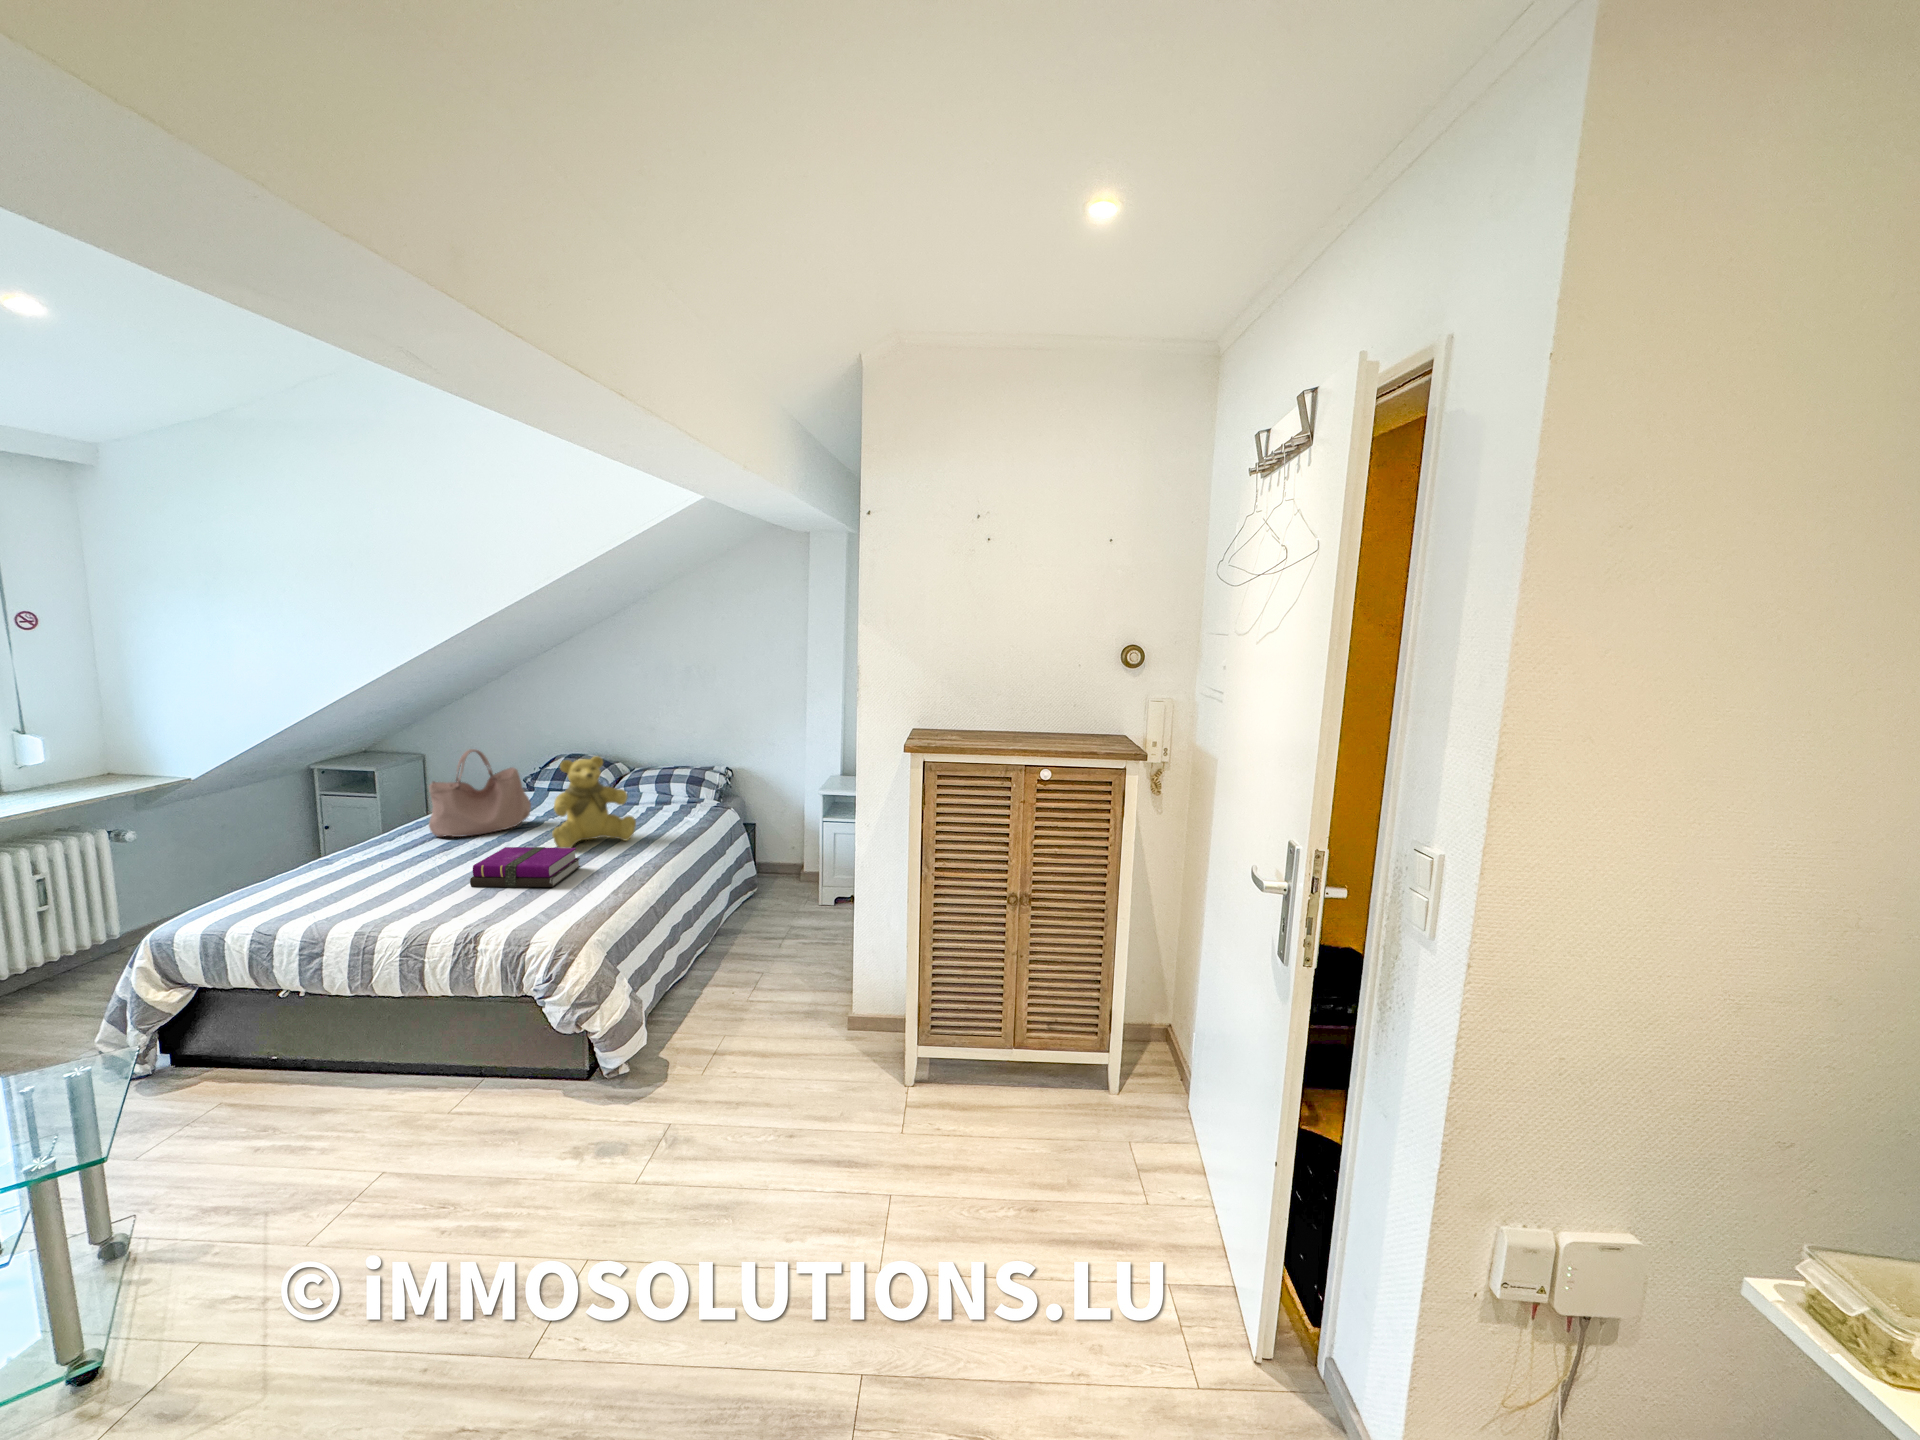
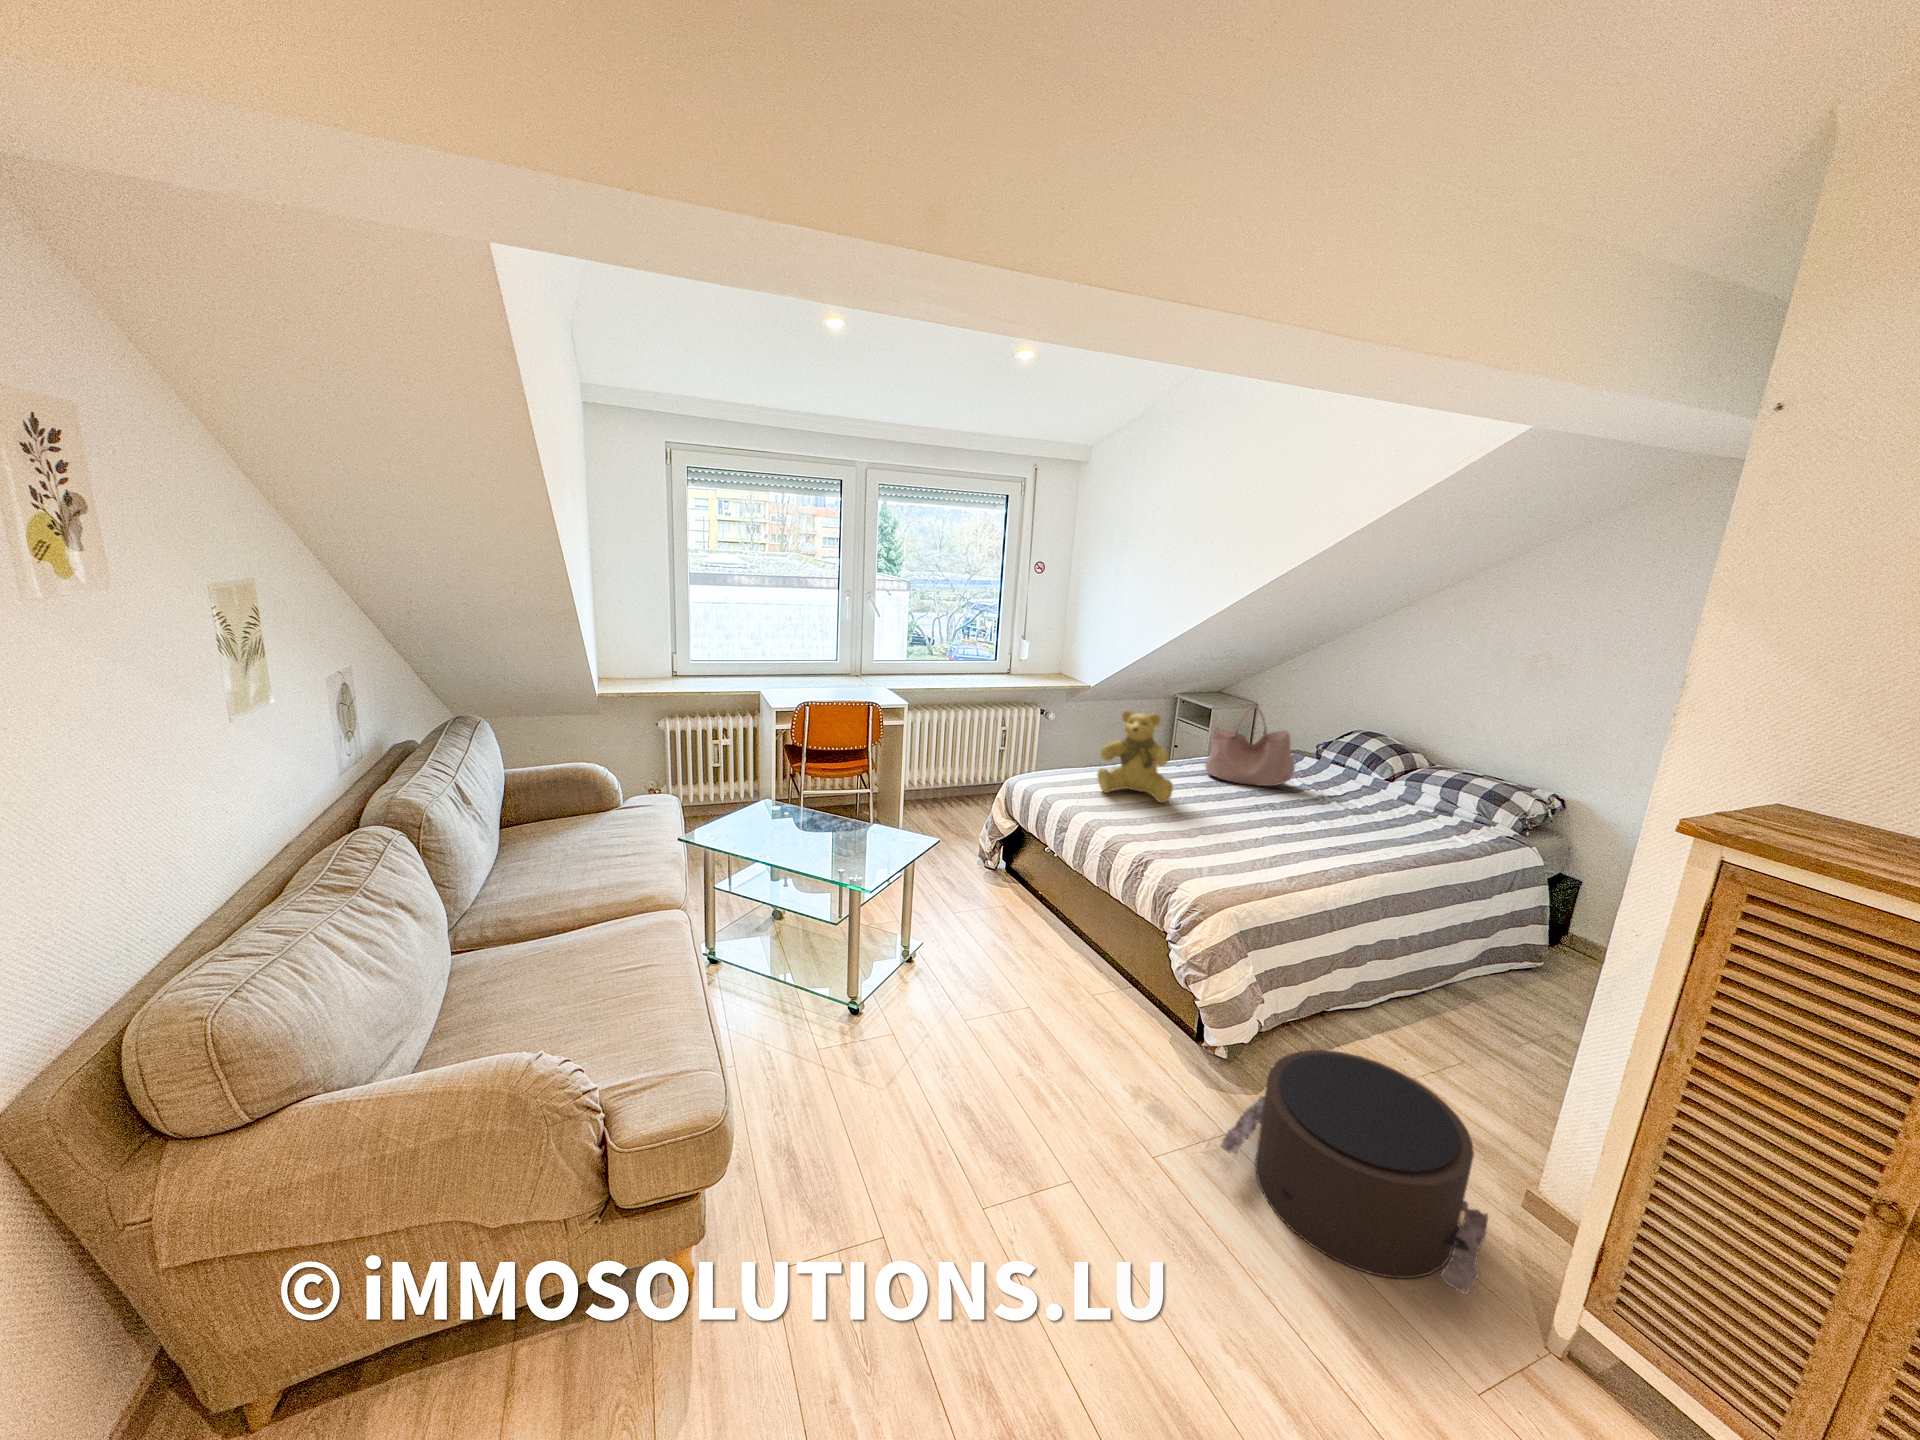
teddy bear: present [552,756,636,848] -> present [1097,711,1173,803]
notebook: present [470,847,580,887] -> none [1188,799,1289,849]
pouf: none [683,989,871,1141] -> present [1220,1050,1488,1295]

